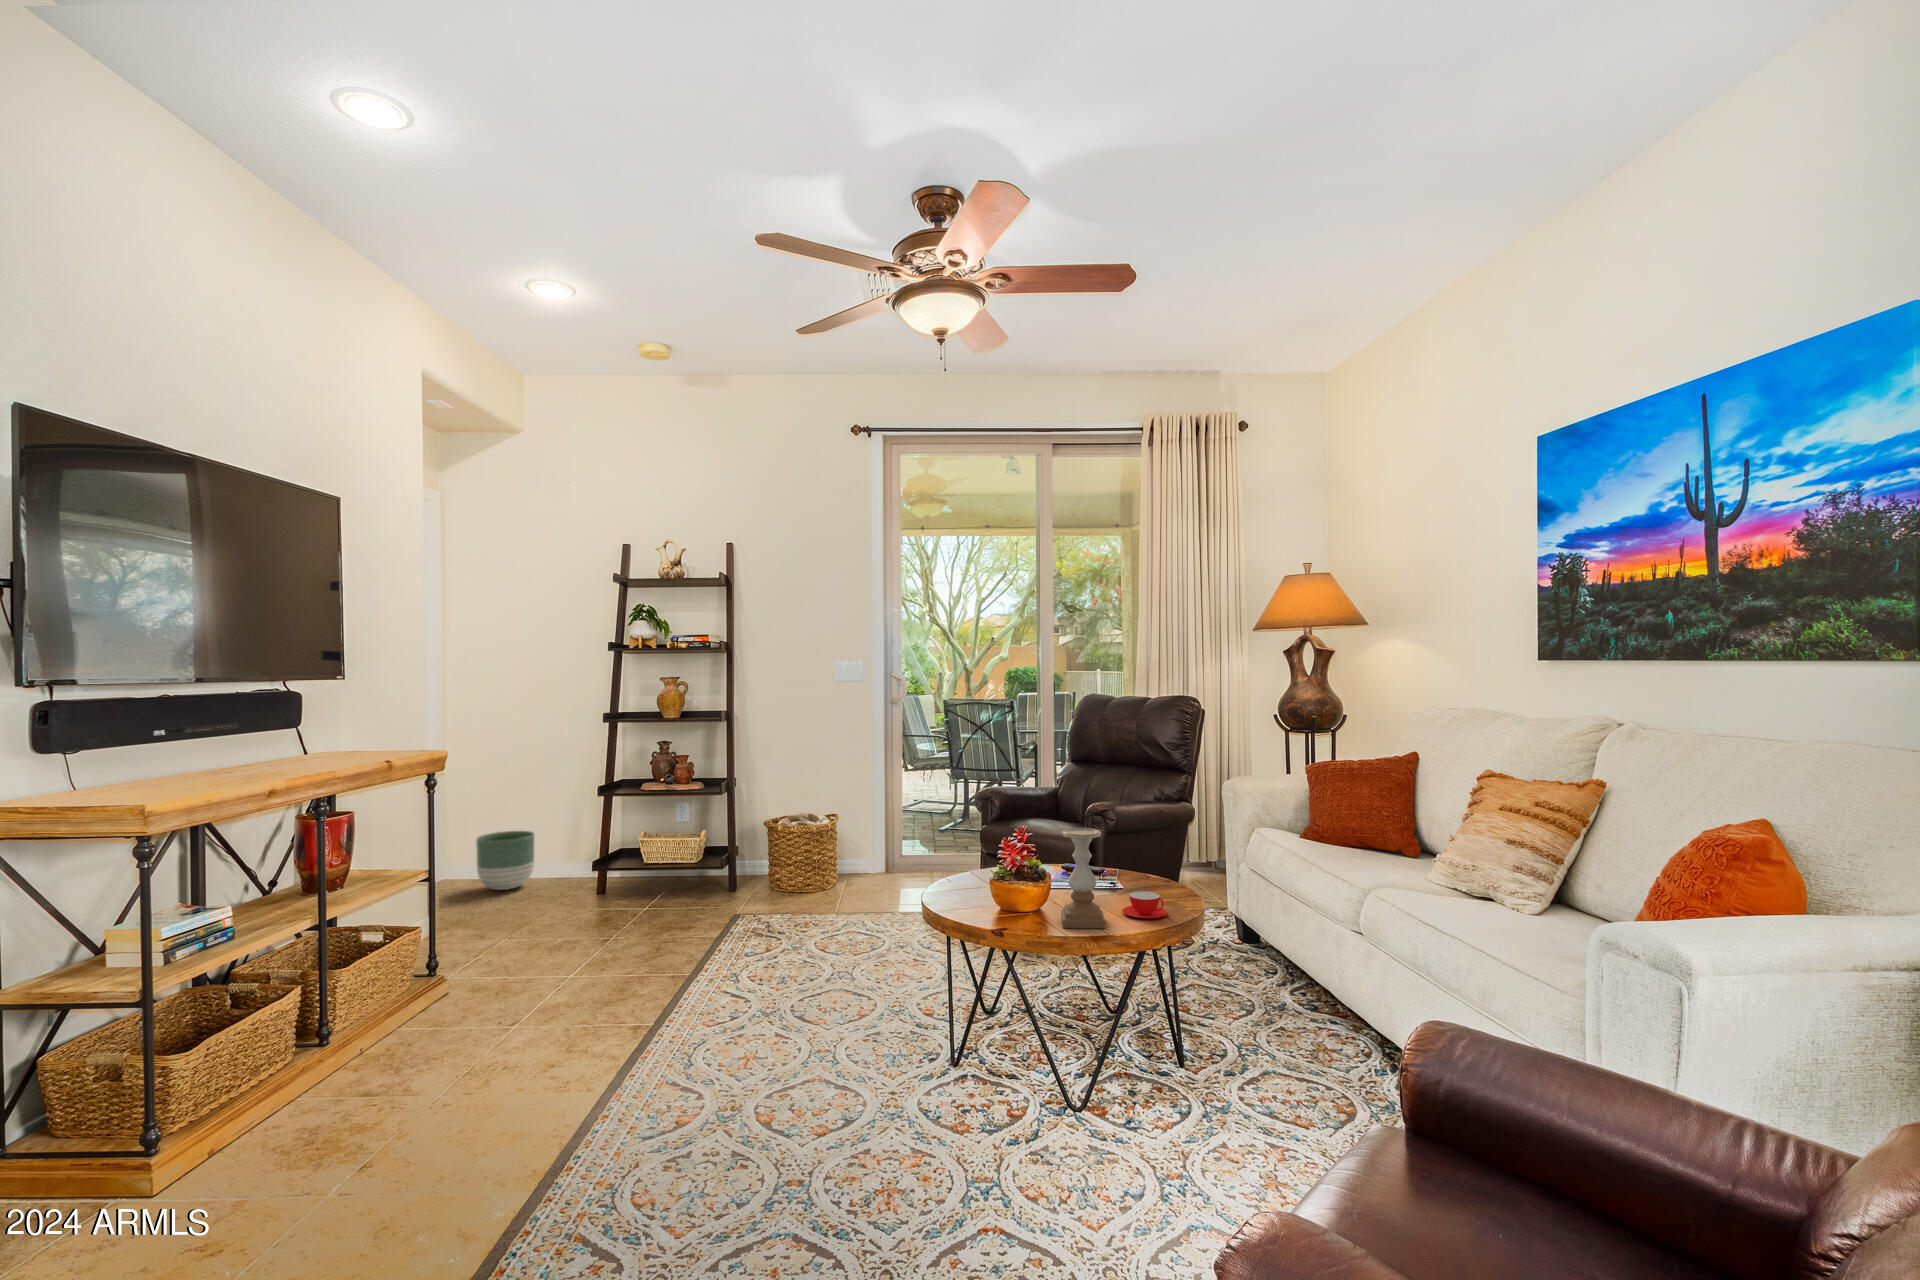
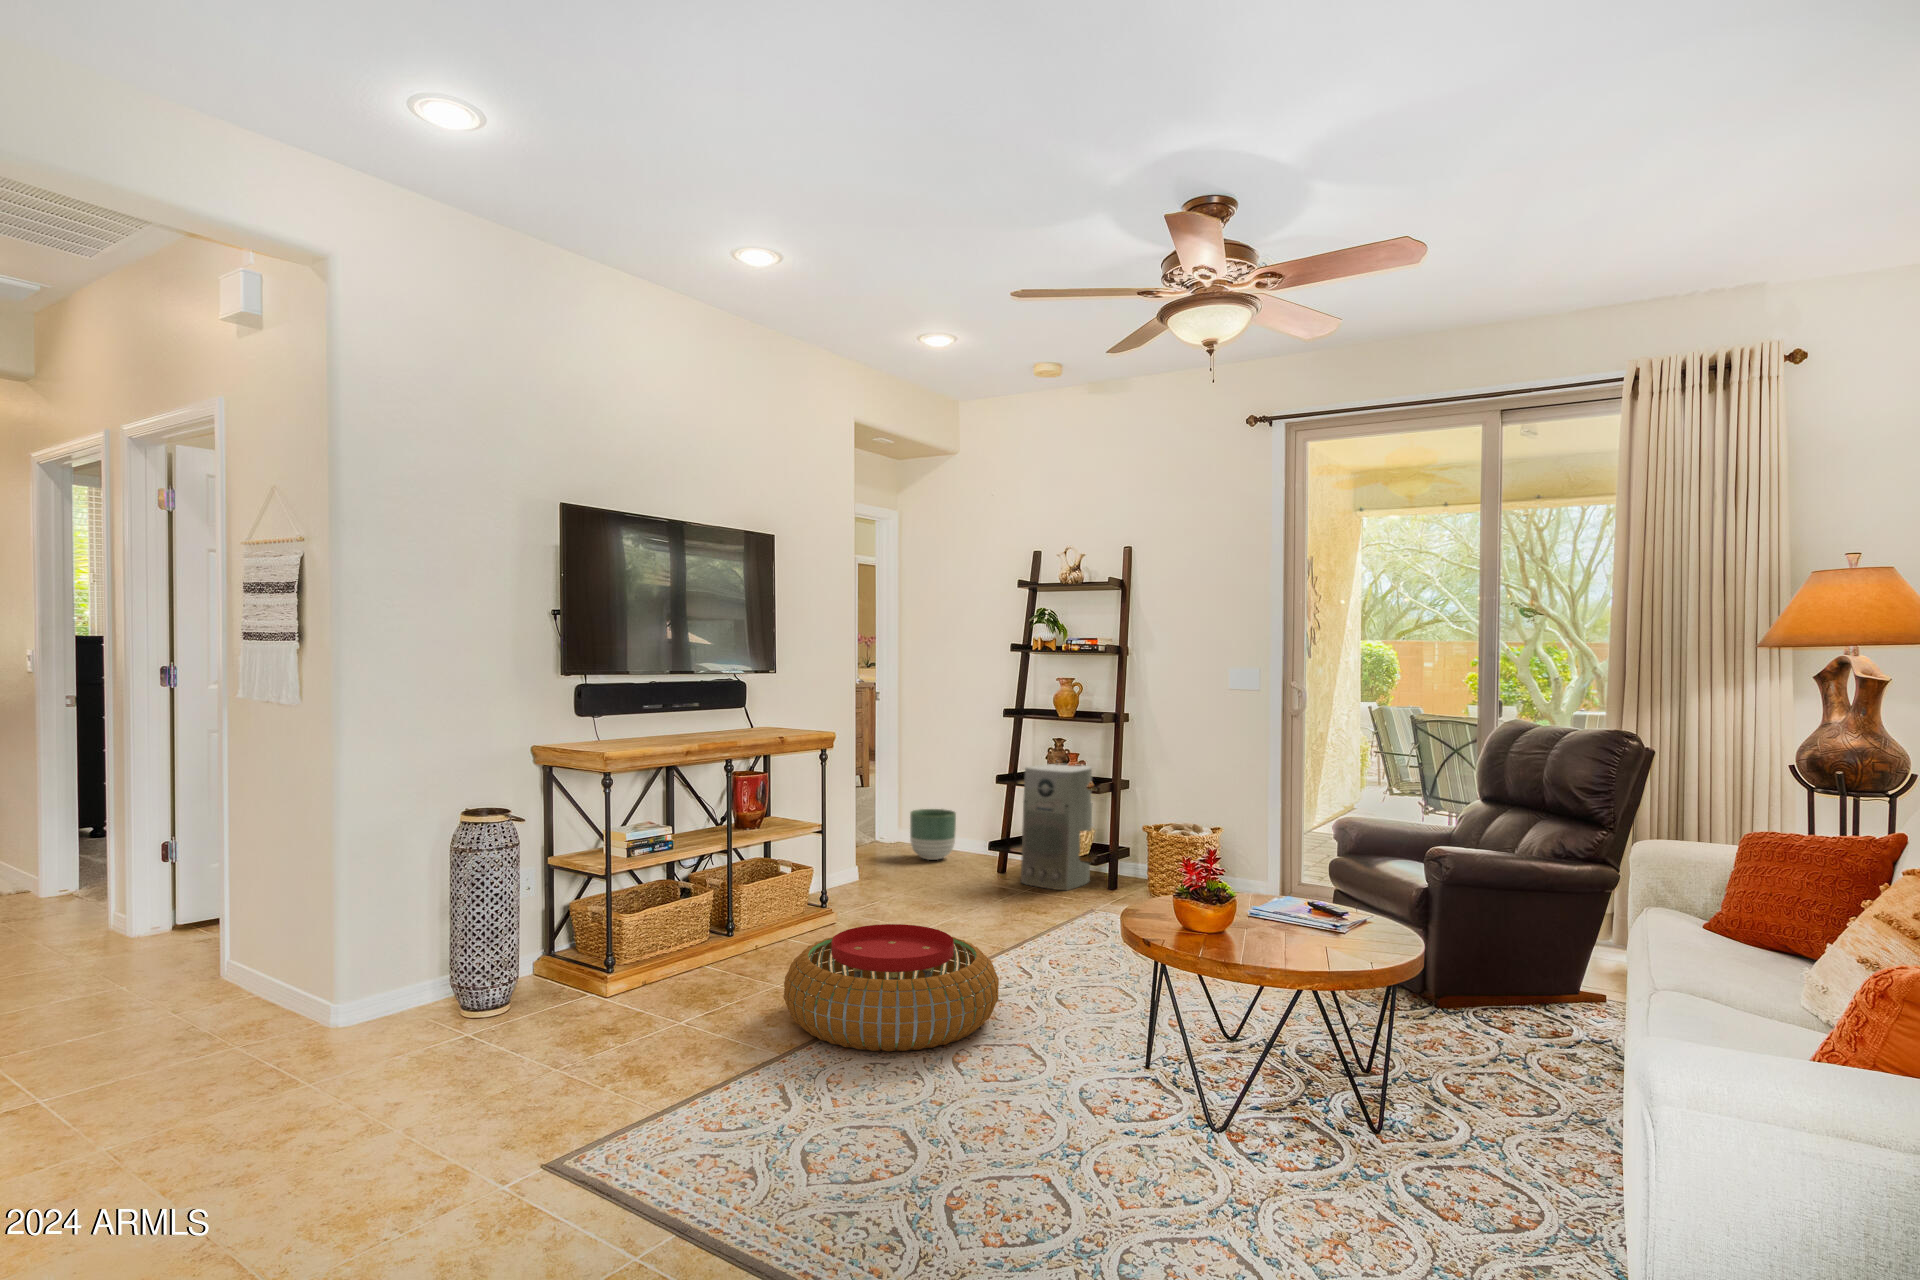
air purifier: none [634,766,703,898] -> present [1020,764,1092,890]
candle holder: present [1061,828,1105,929] -> none [1215,853,1271,957]
teacup: present [1122,892,1167,918] -> none [1297,931,1347,960]
pouf: none [489,970,770,1151] -> present [784,924,999,1051]

